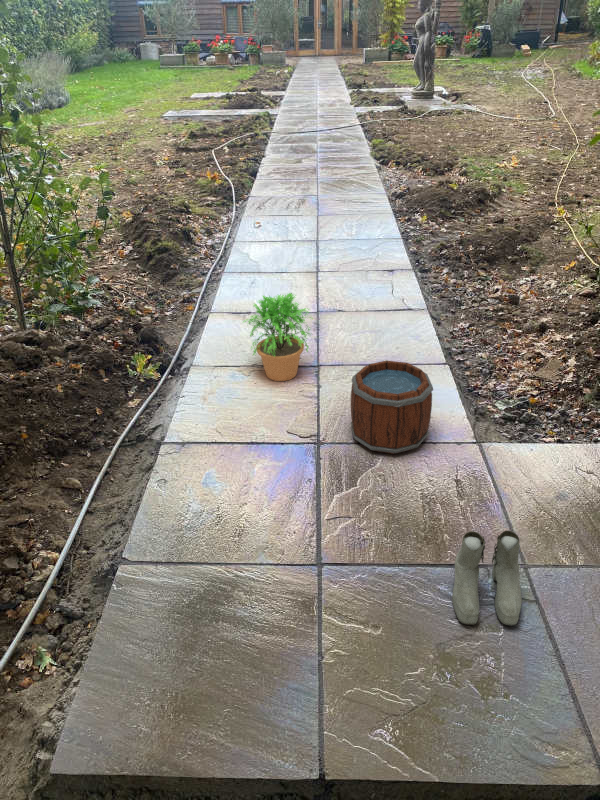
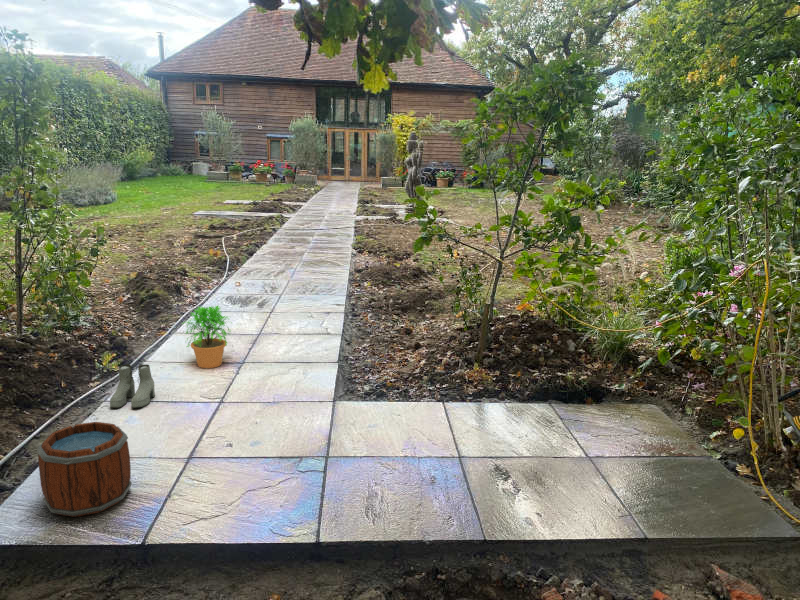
bucket: present [351,361,433,454] -> present [37,422,132,517]
boots: present [452,530,522,626] -> present [110,364,155,408]

